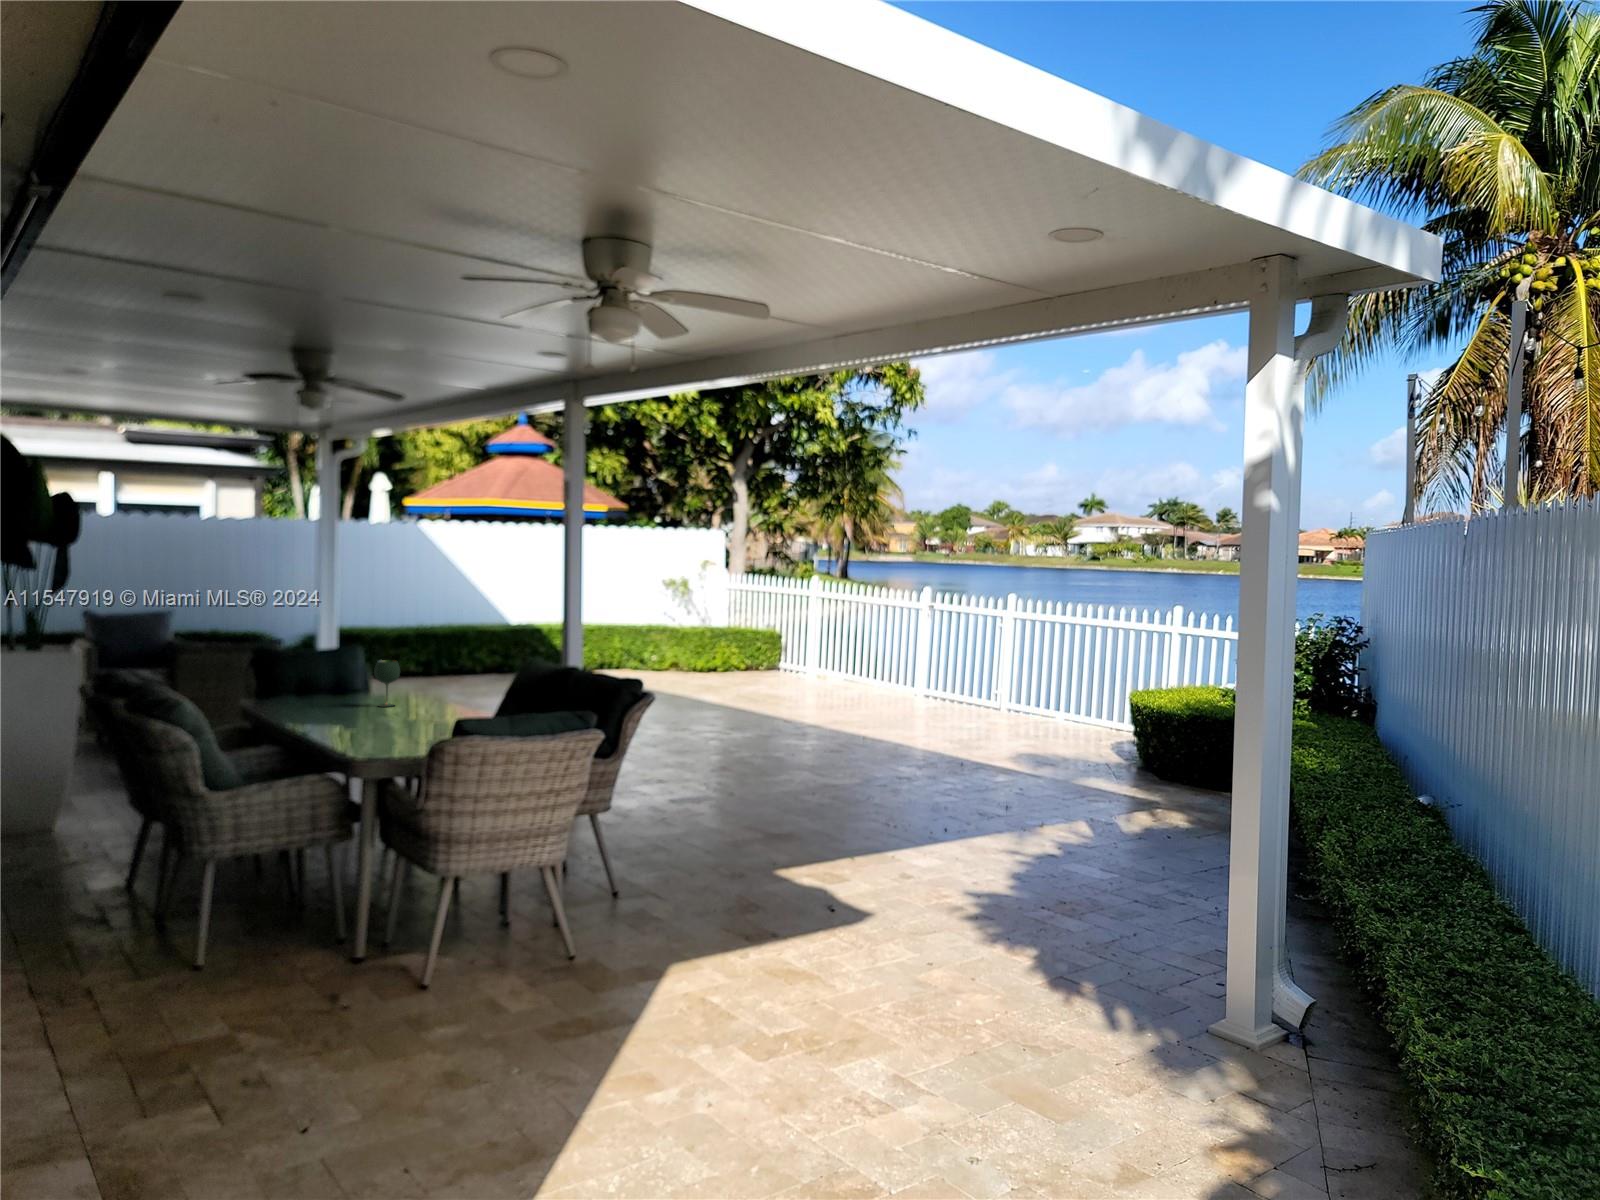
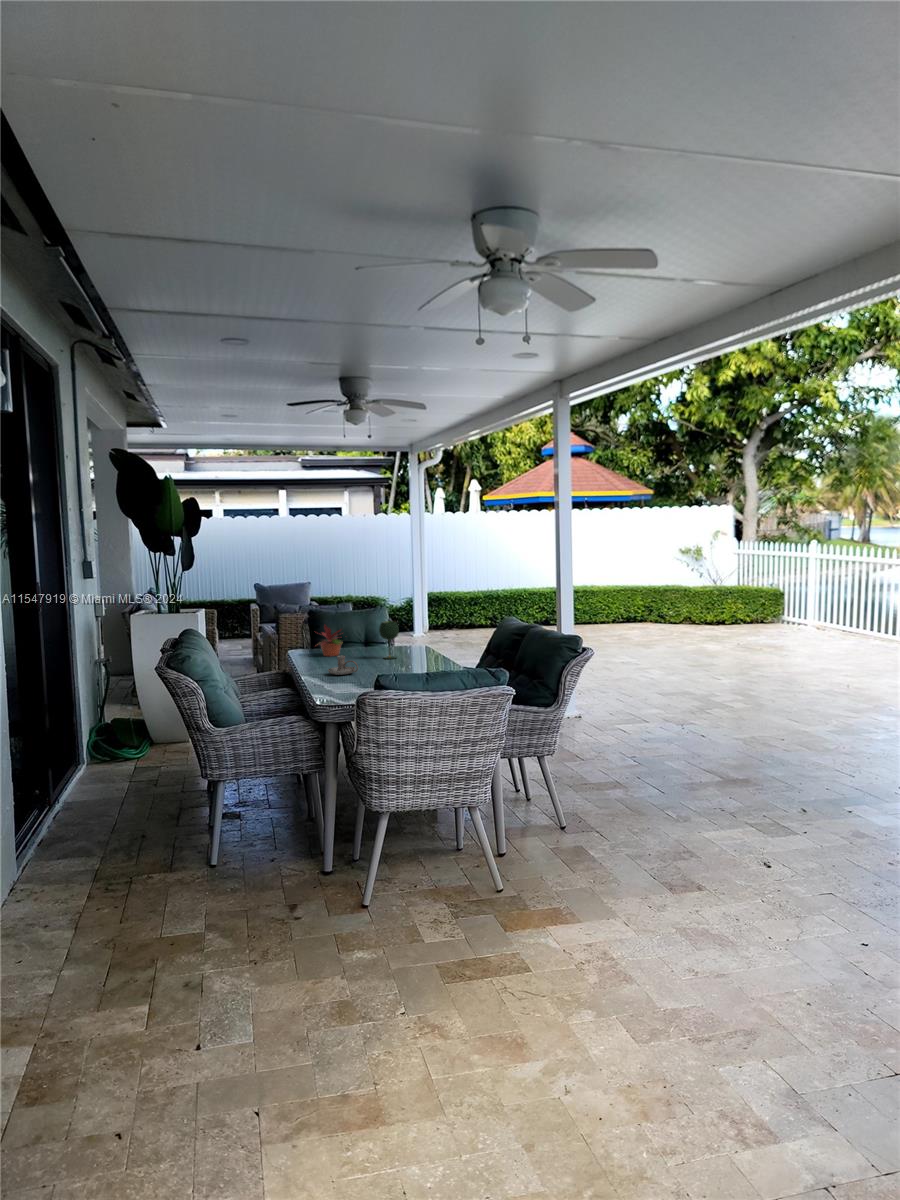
potted plant: none [274,662,325,704] -> present [317,625,342,656]
candle holder: none [326,702,368,725] -> present [328,655,358,675]

